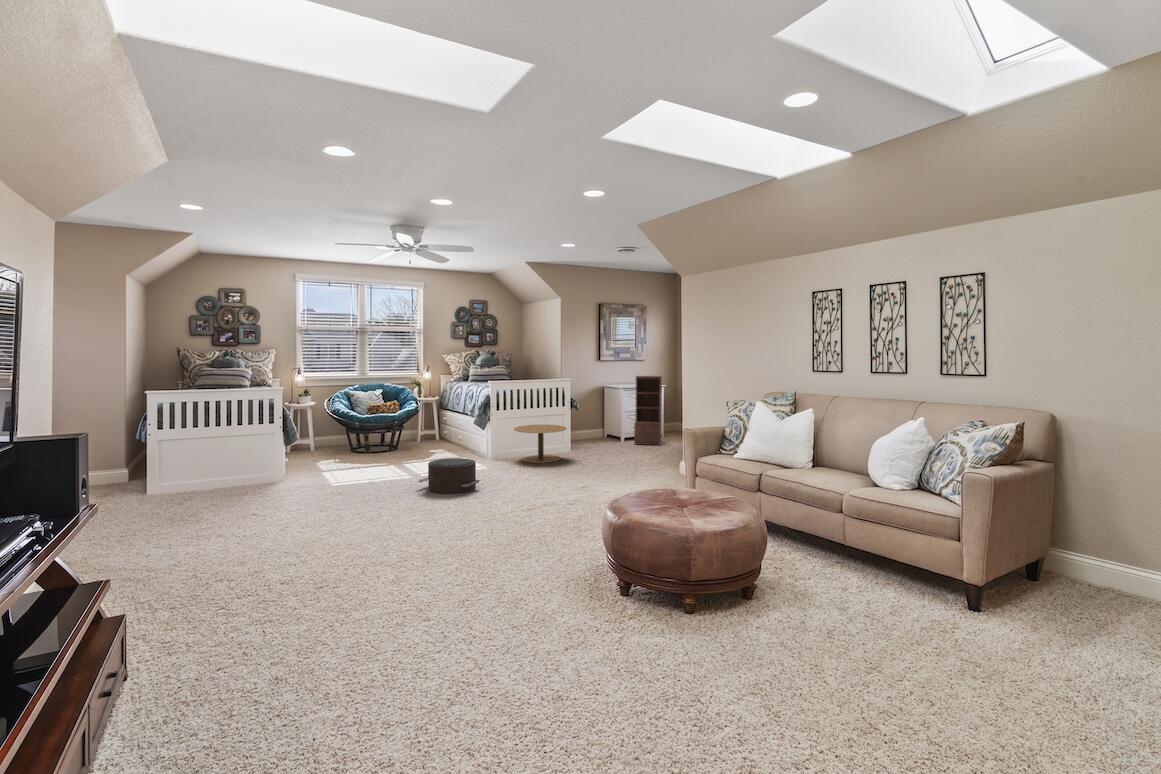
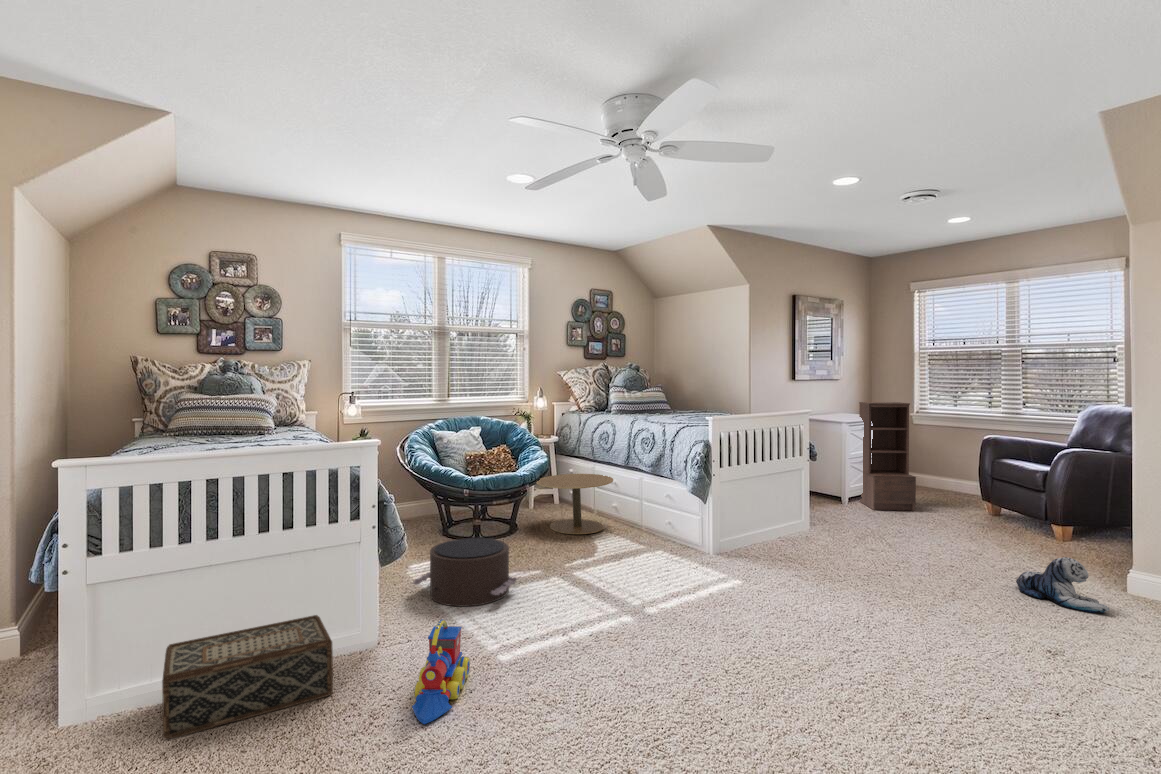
side table: present [514,424,567,463] -> present [536,474,613,534]
plush toy: none [621,454,643,479] -> present [1016,557,1109,613]
pouf: present [418,458,480,494] -> present [412,538,517,607]
toy train: none [281,462,313,496] -> present [412,619,470,724]
woven basket: none [184,463,254,497] -> present [162,615,333,740]

